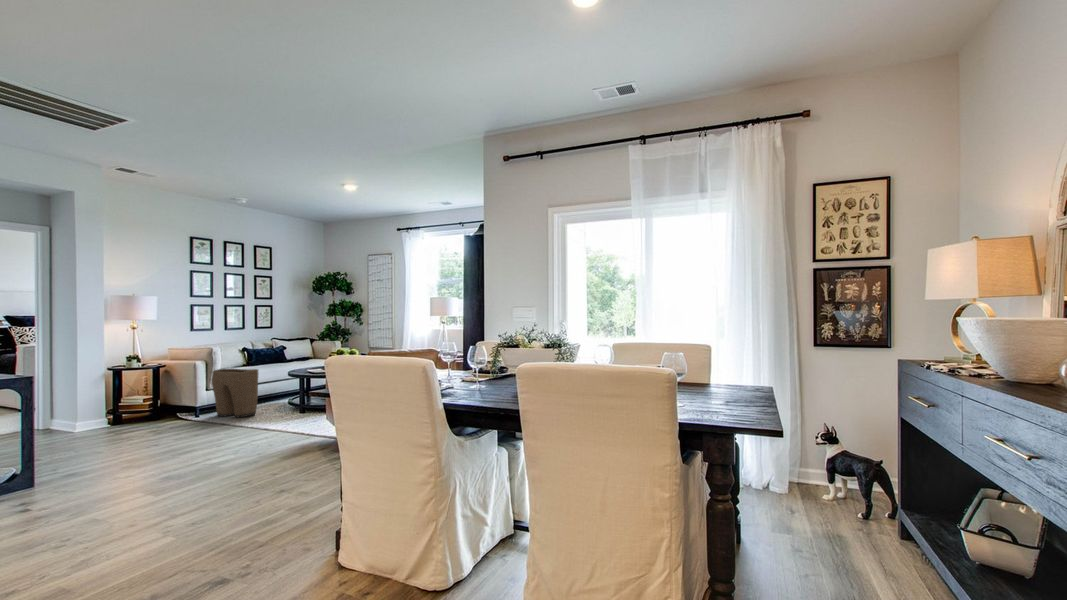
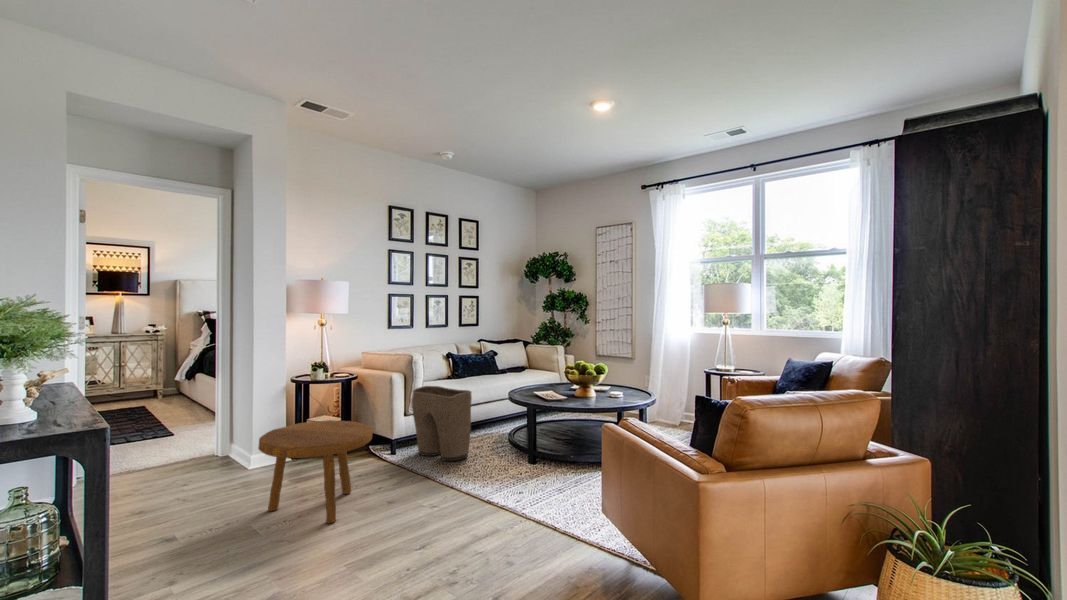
footstool: none [96,388,182,446] -> present [258,420,373,523]

